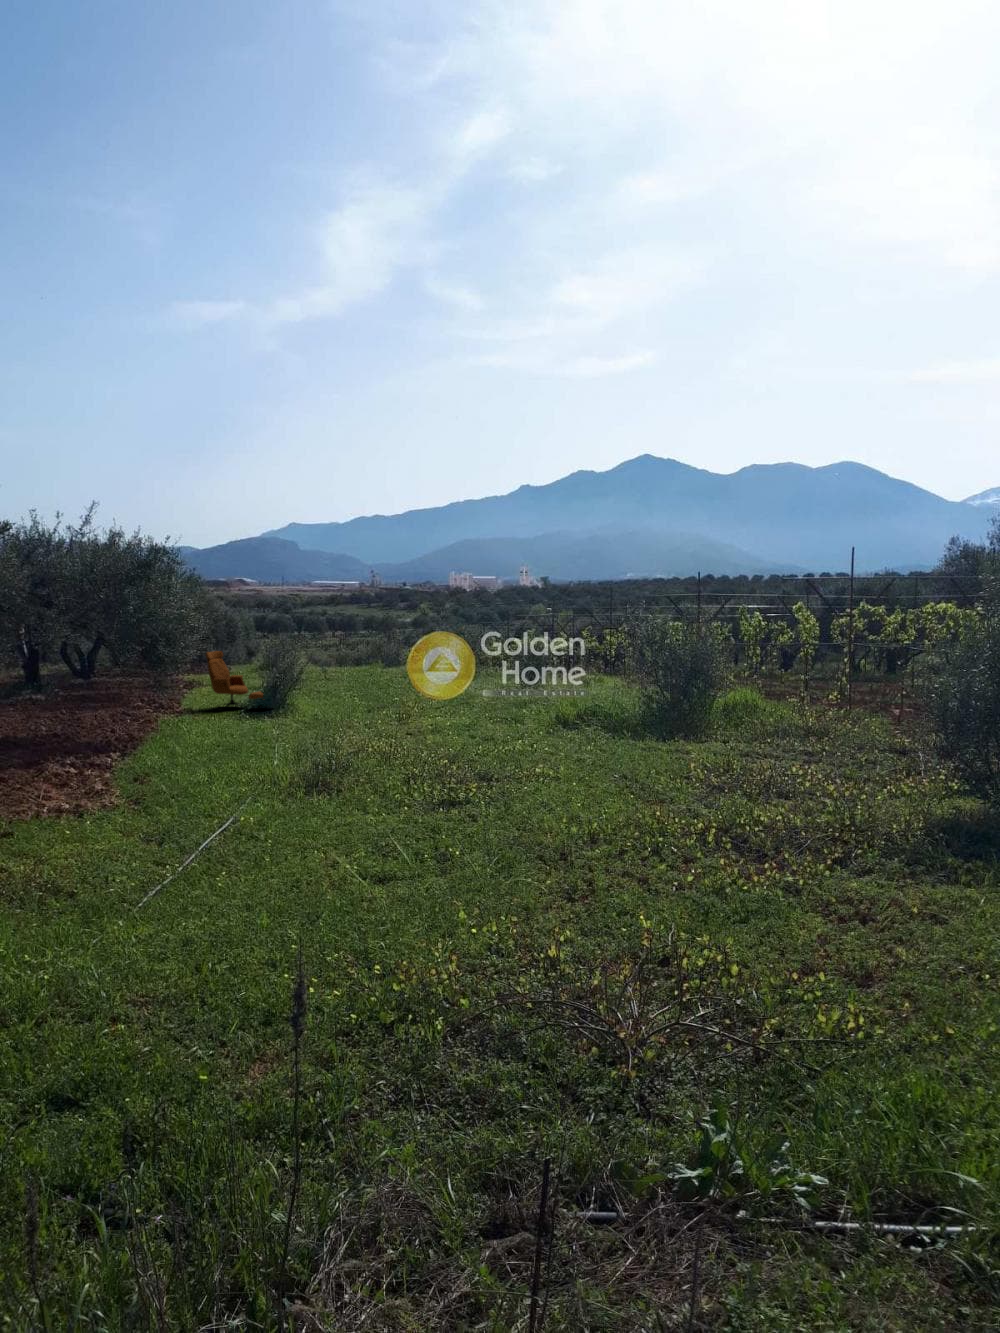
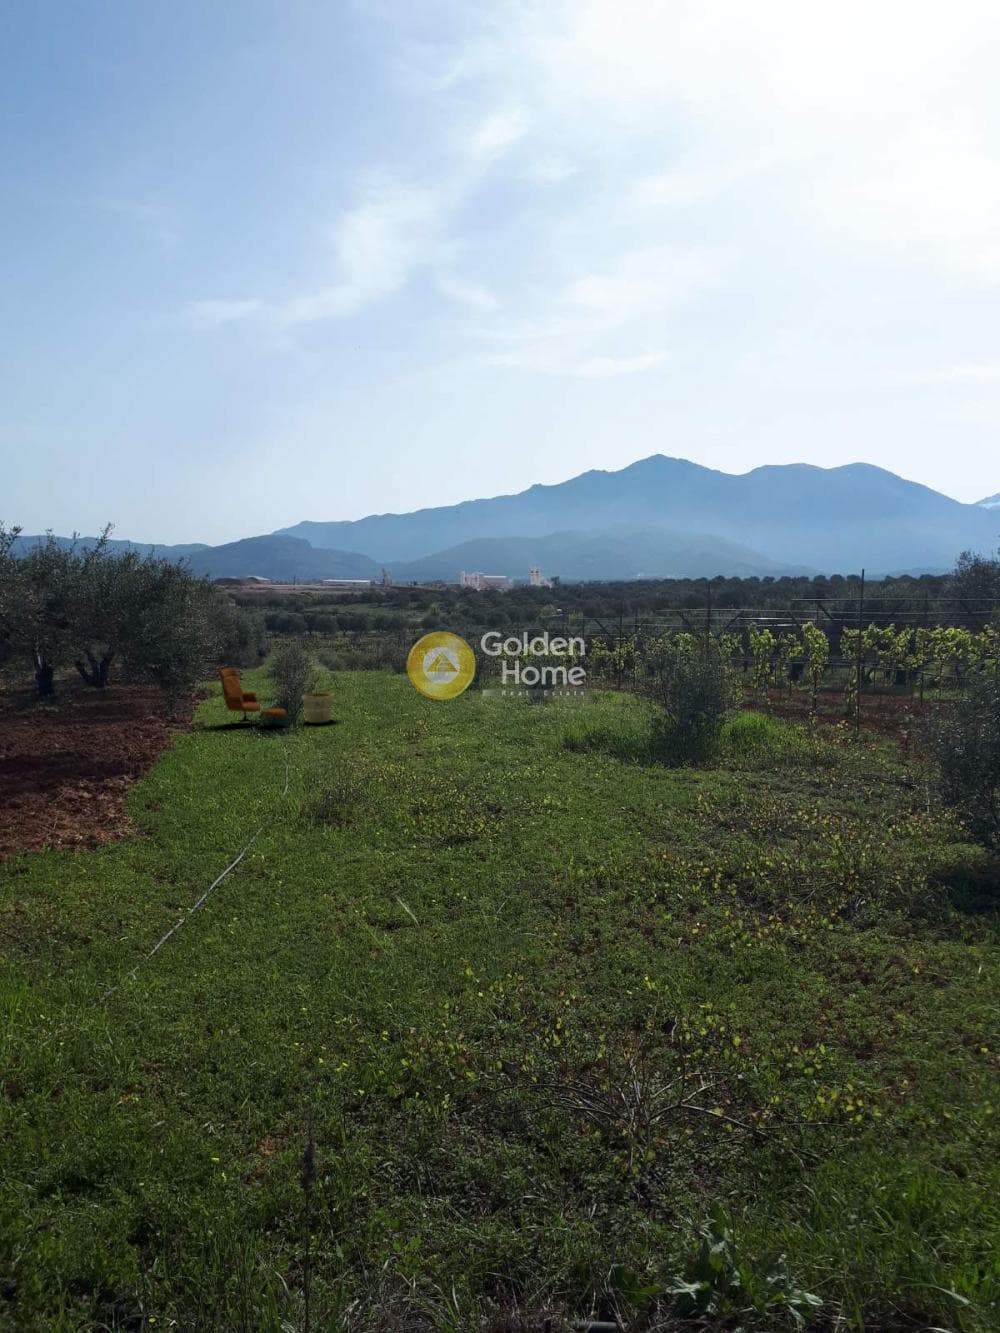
wooden bucket: none [290,675,323,706] -> present [302,692,334,723]

